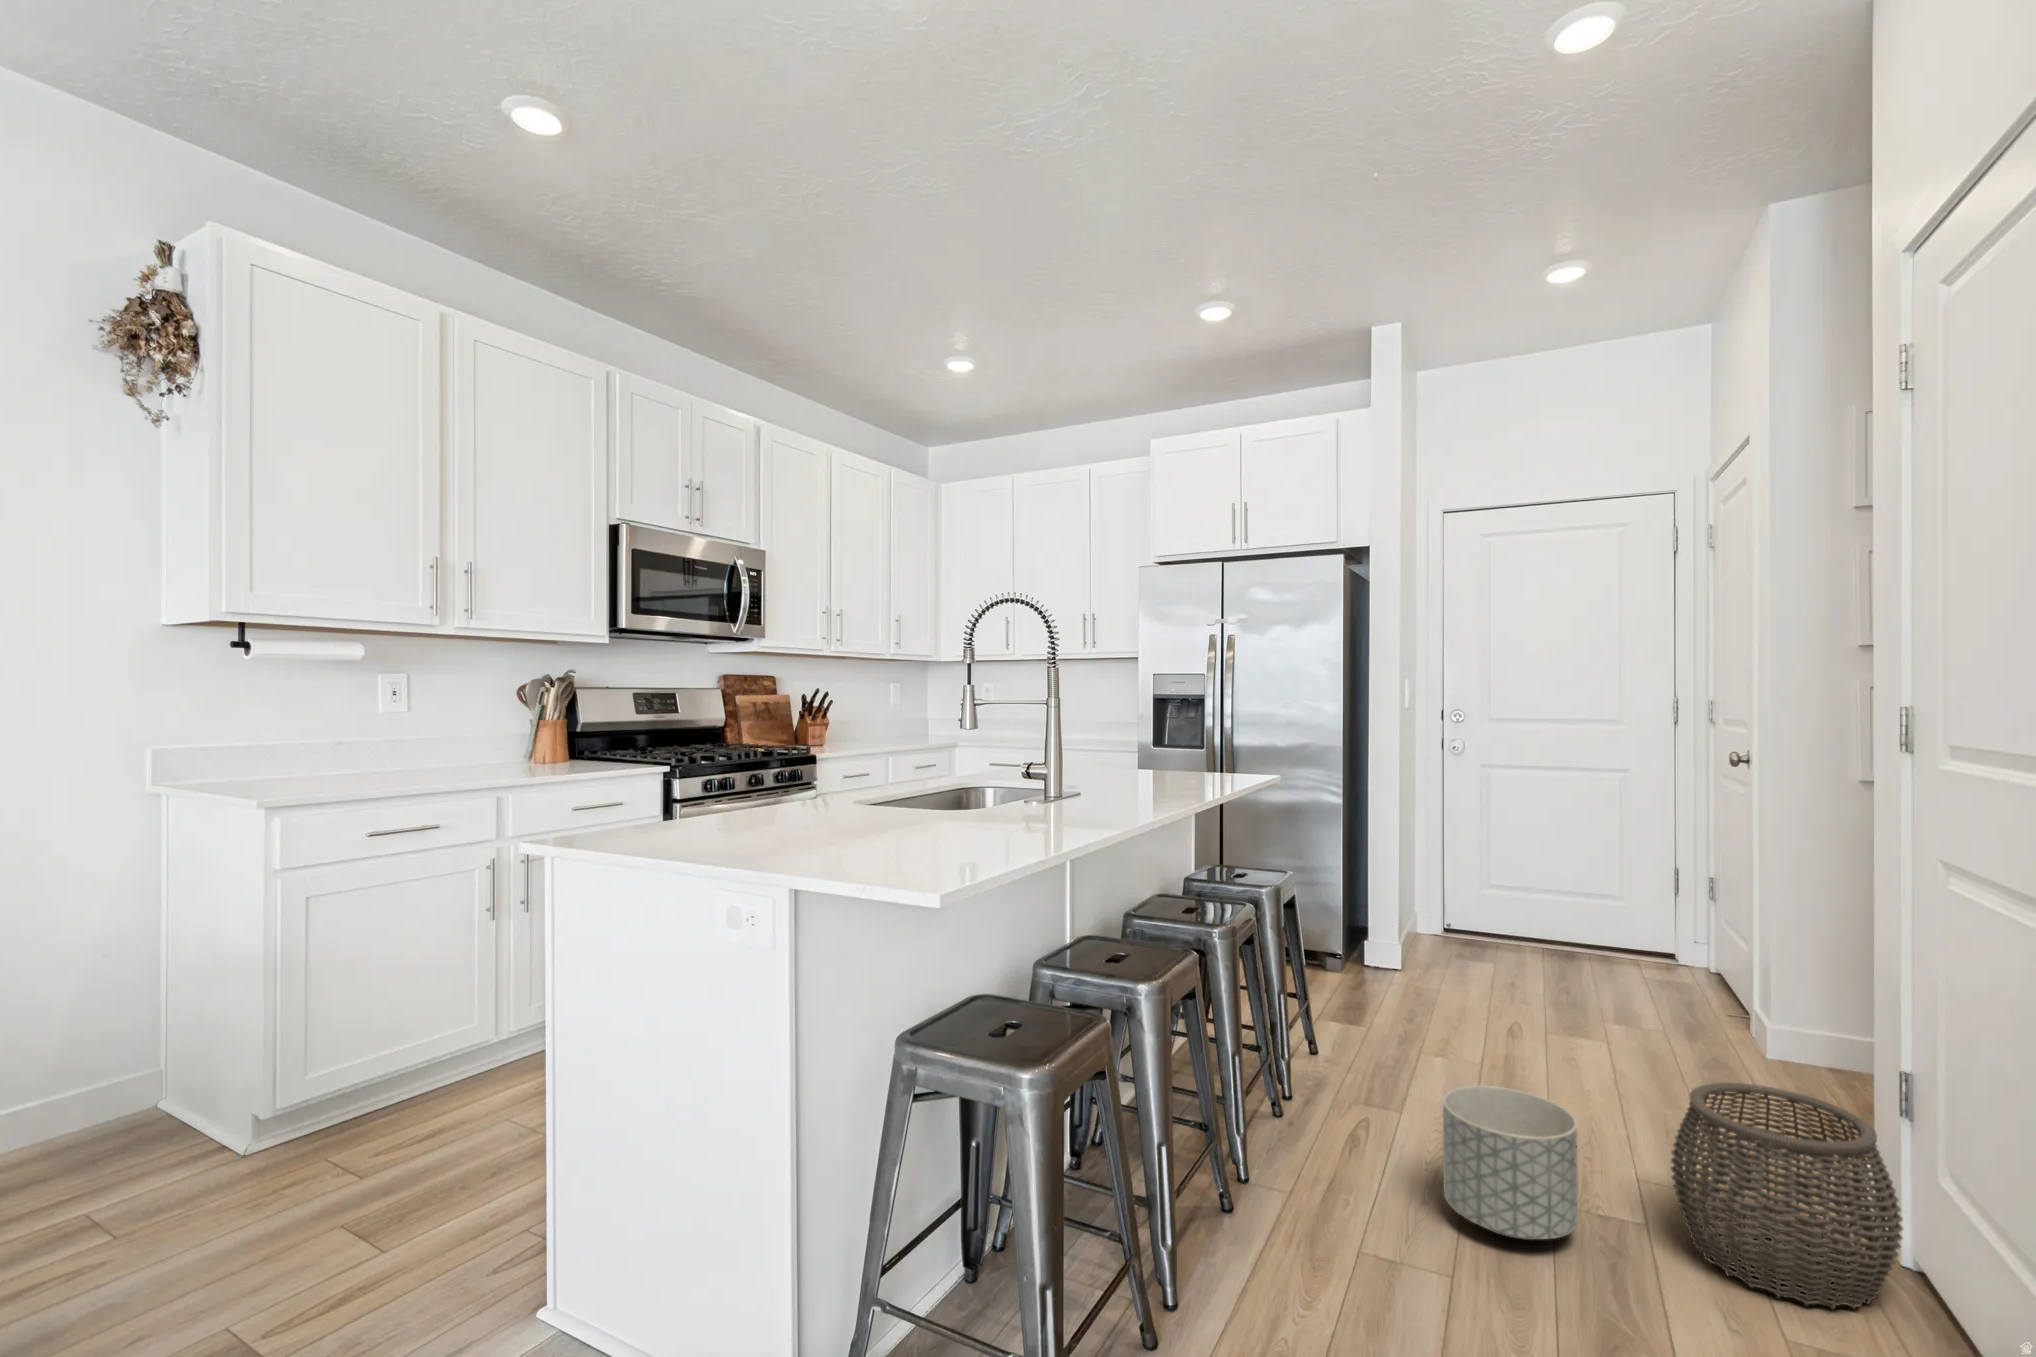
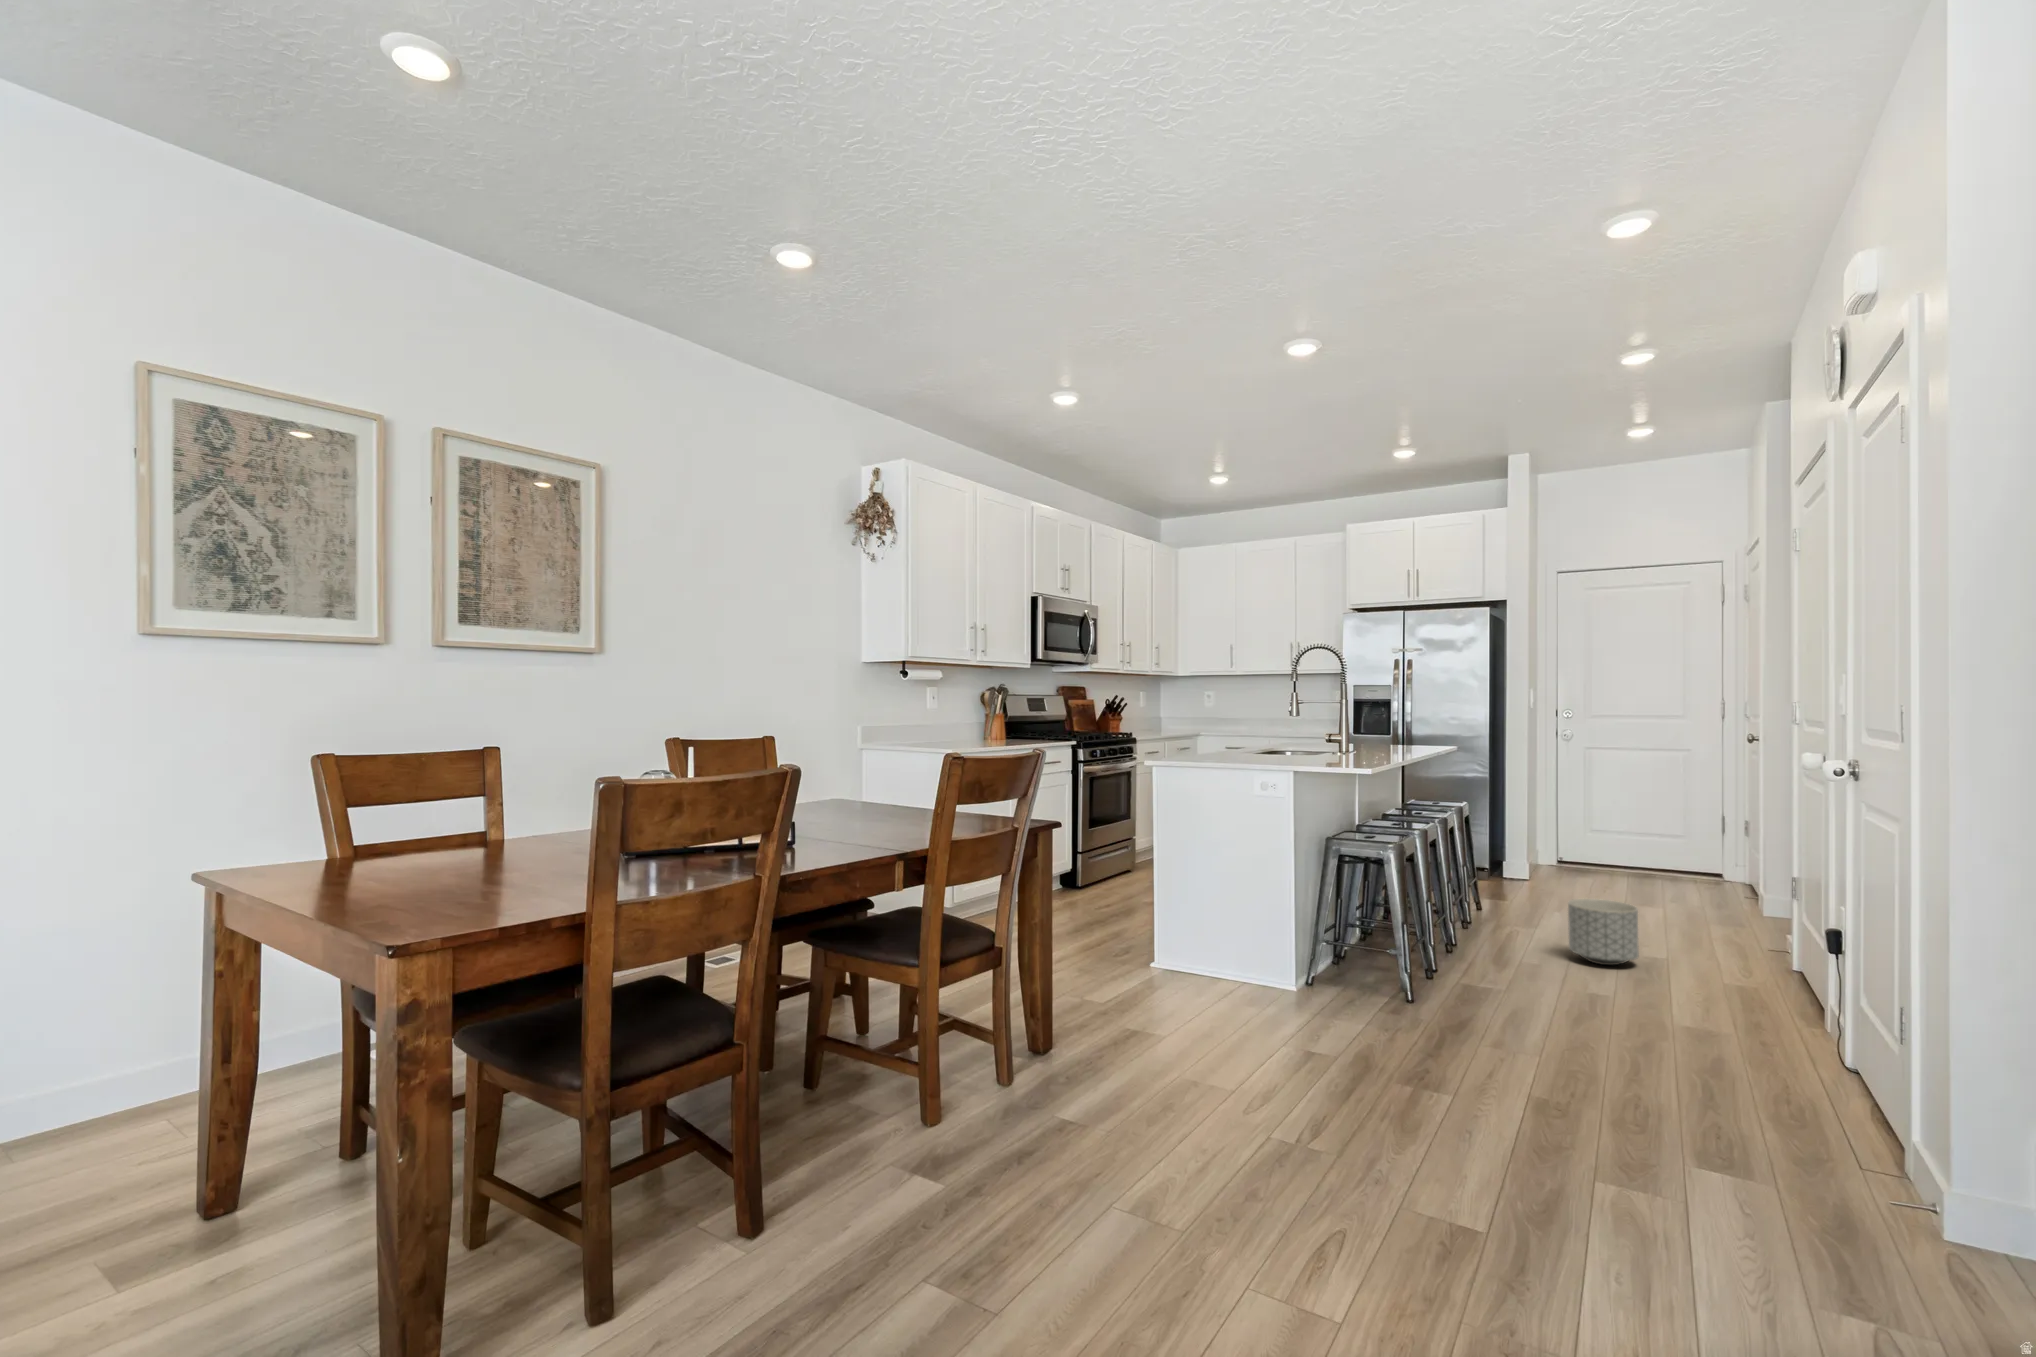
woven basket: present [1671,1083,1903,1309] -> none [1687,892,1796,983]

